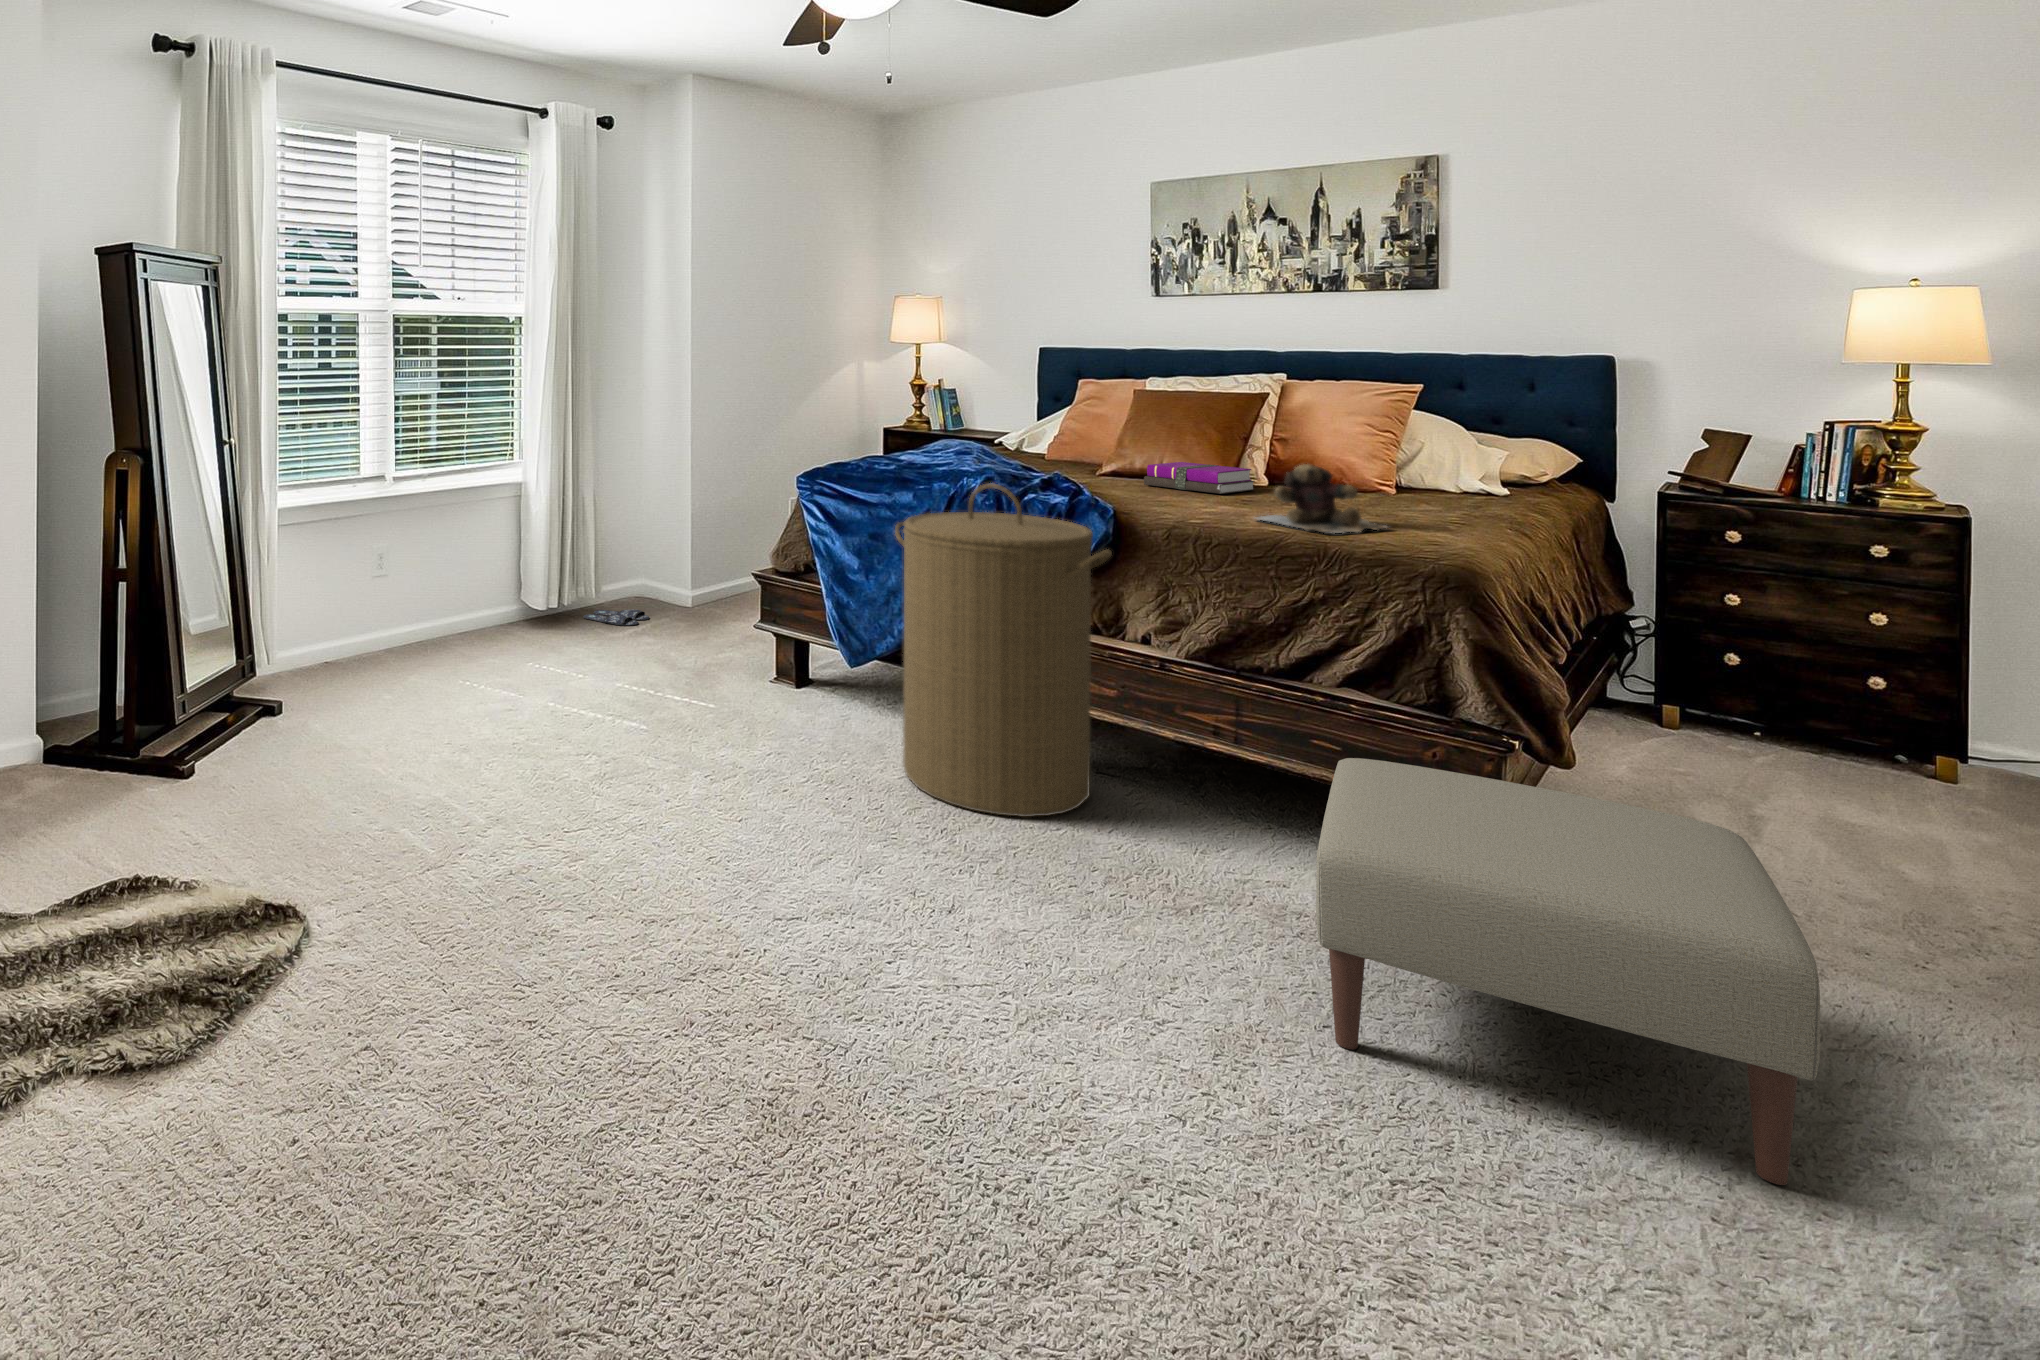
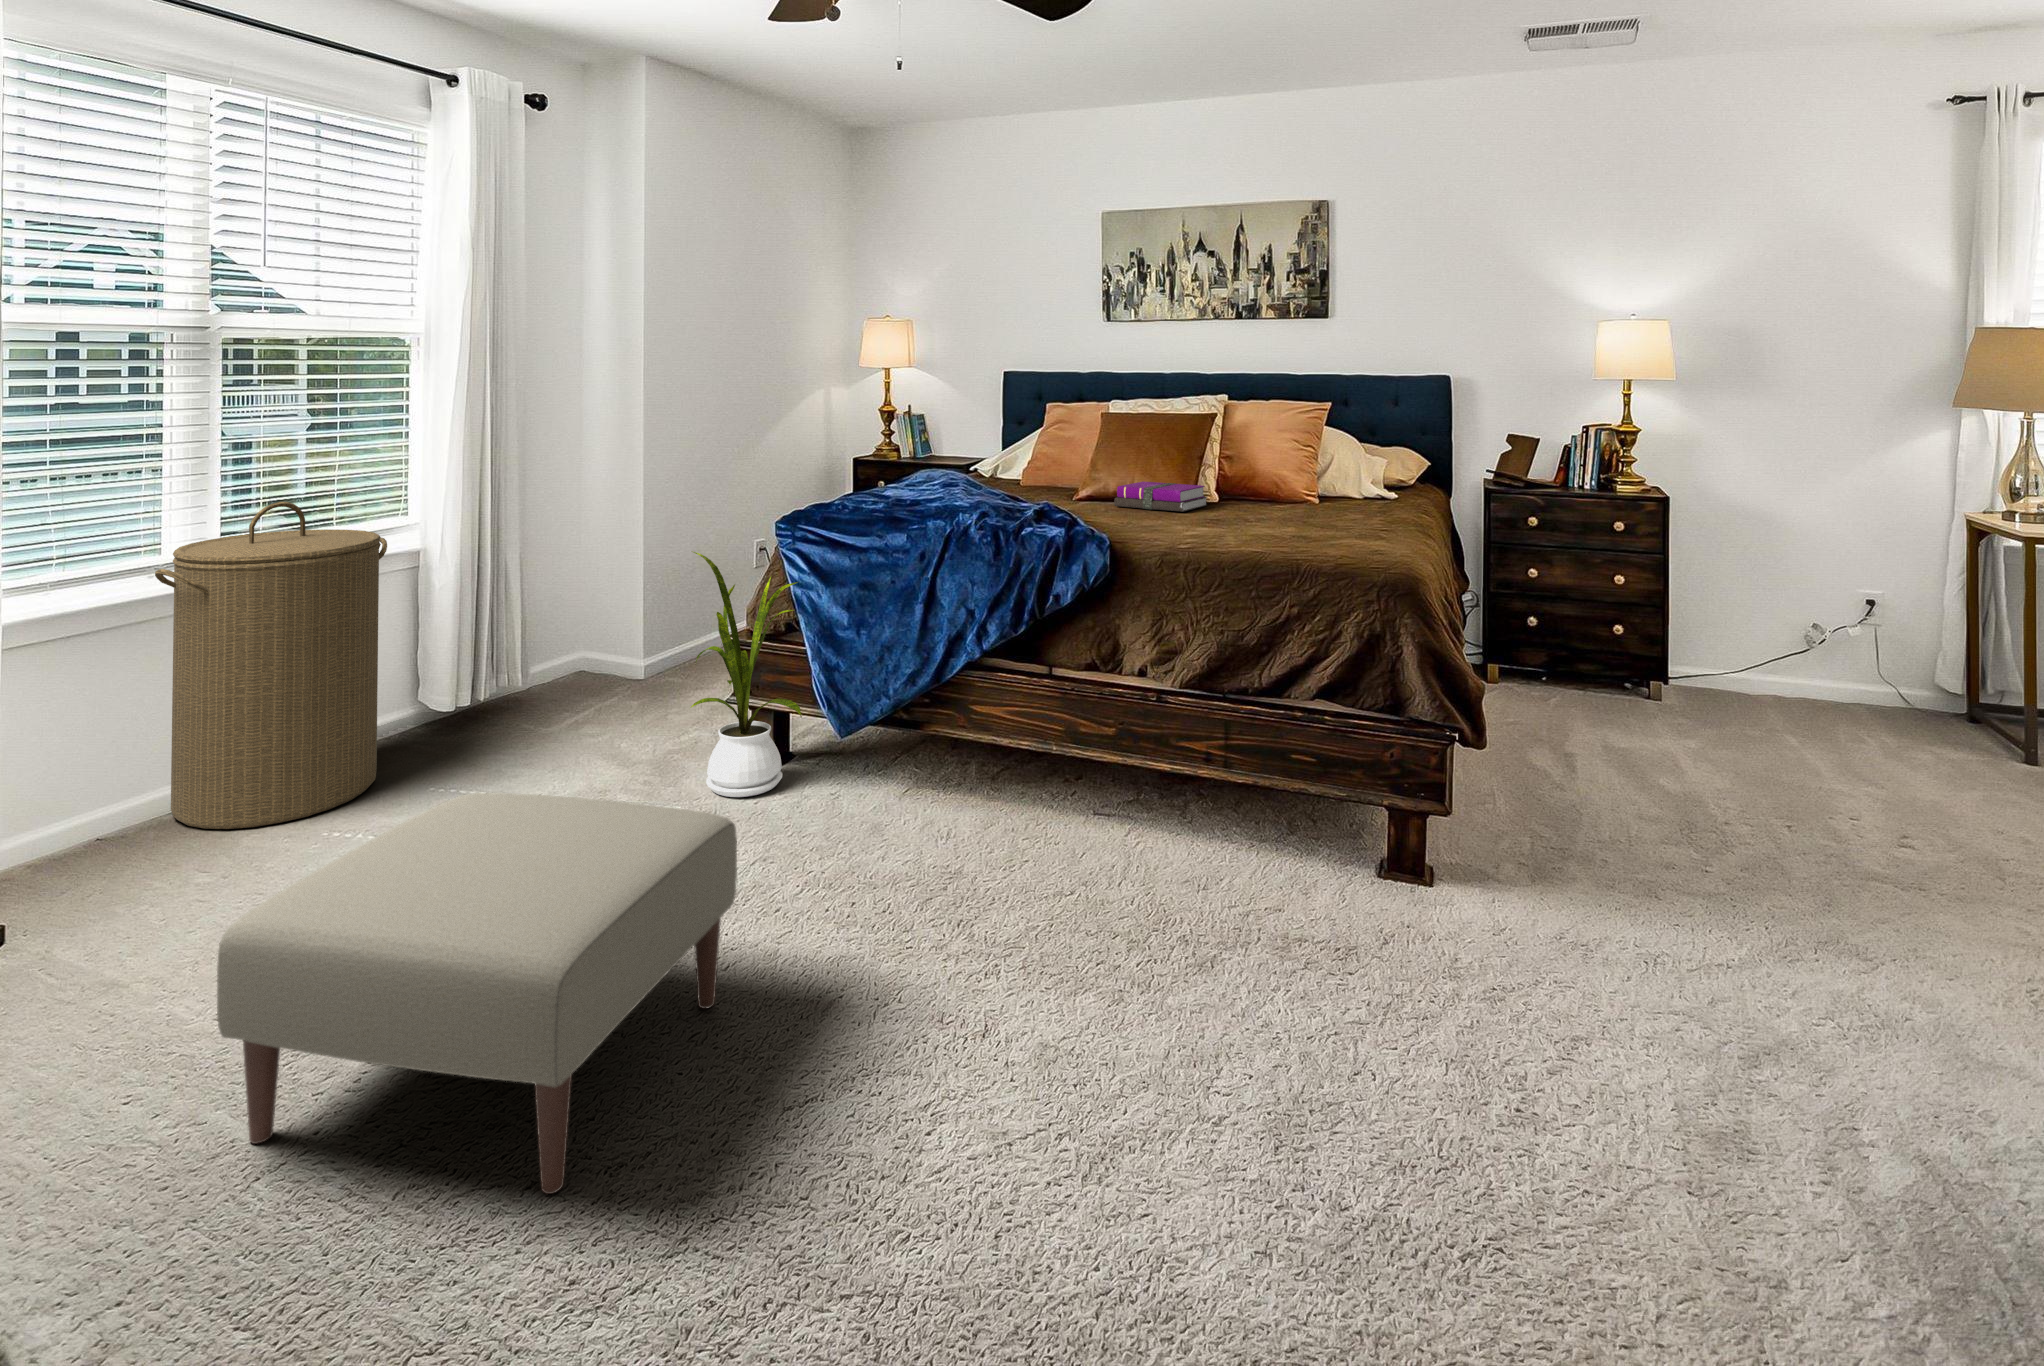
teddy bear: present [1258,464,1390,533] -> none [1222,481,1335,547]
laundry hamper: present [895,483,1112,817] -> present [155,502,387,829]
house plant: none [721,498,818,711] -> present [691,551,802,797]
slippers: present [583,609,649,626] -> none [506,685,592,709]
ottoman: present [1316,758,1820,1185] -> present [217,793,737,1194]

